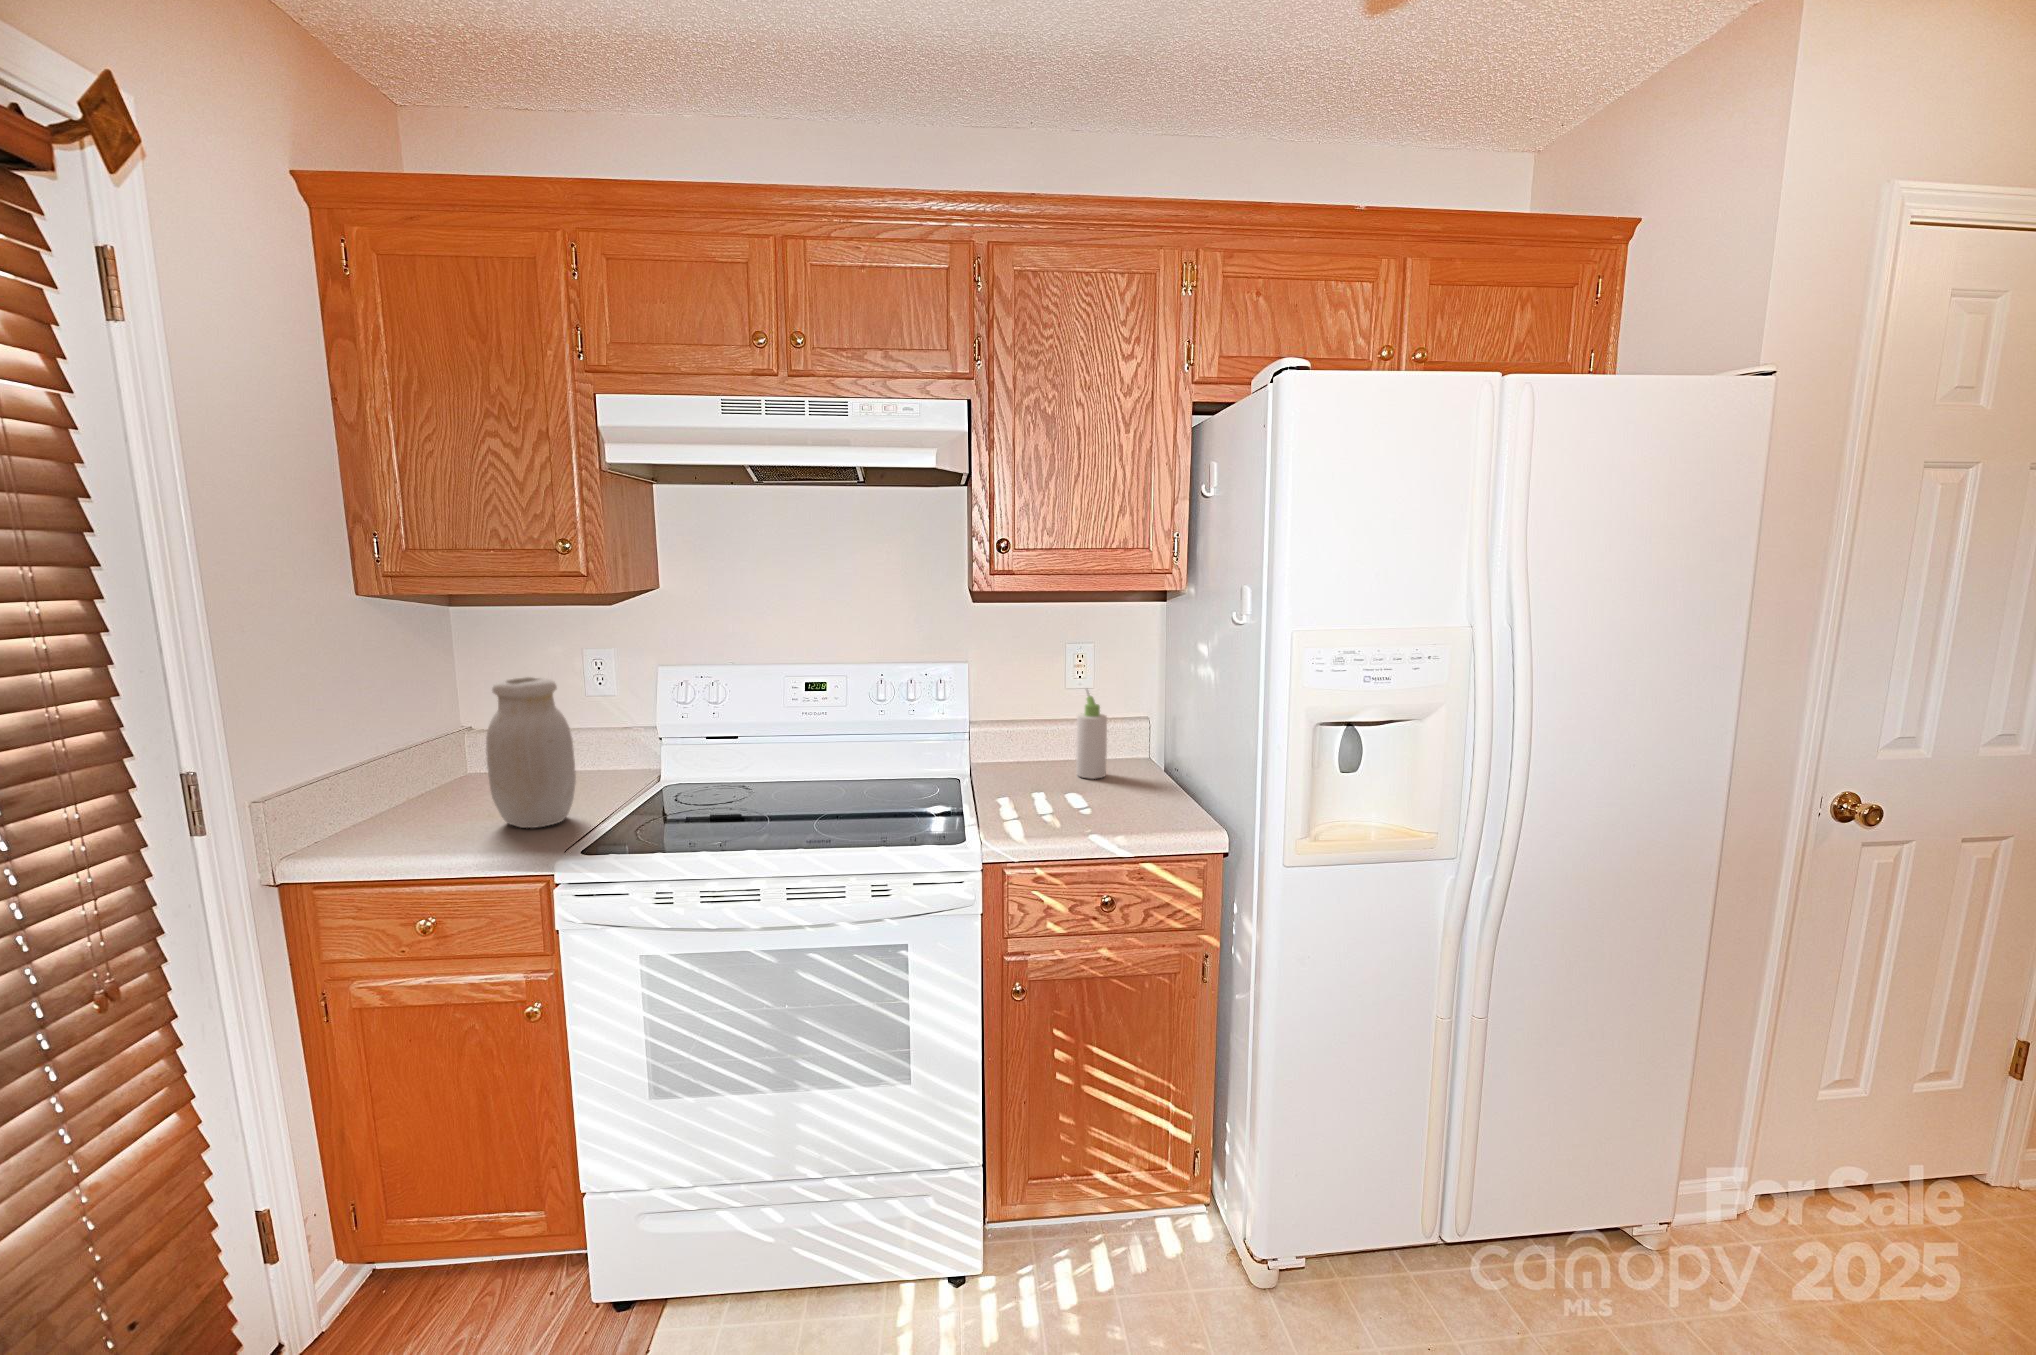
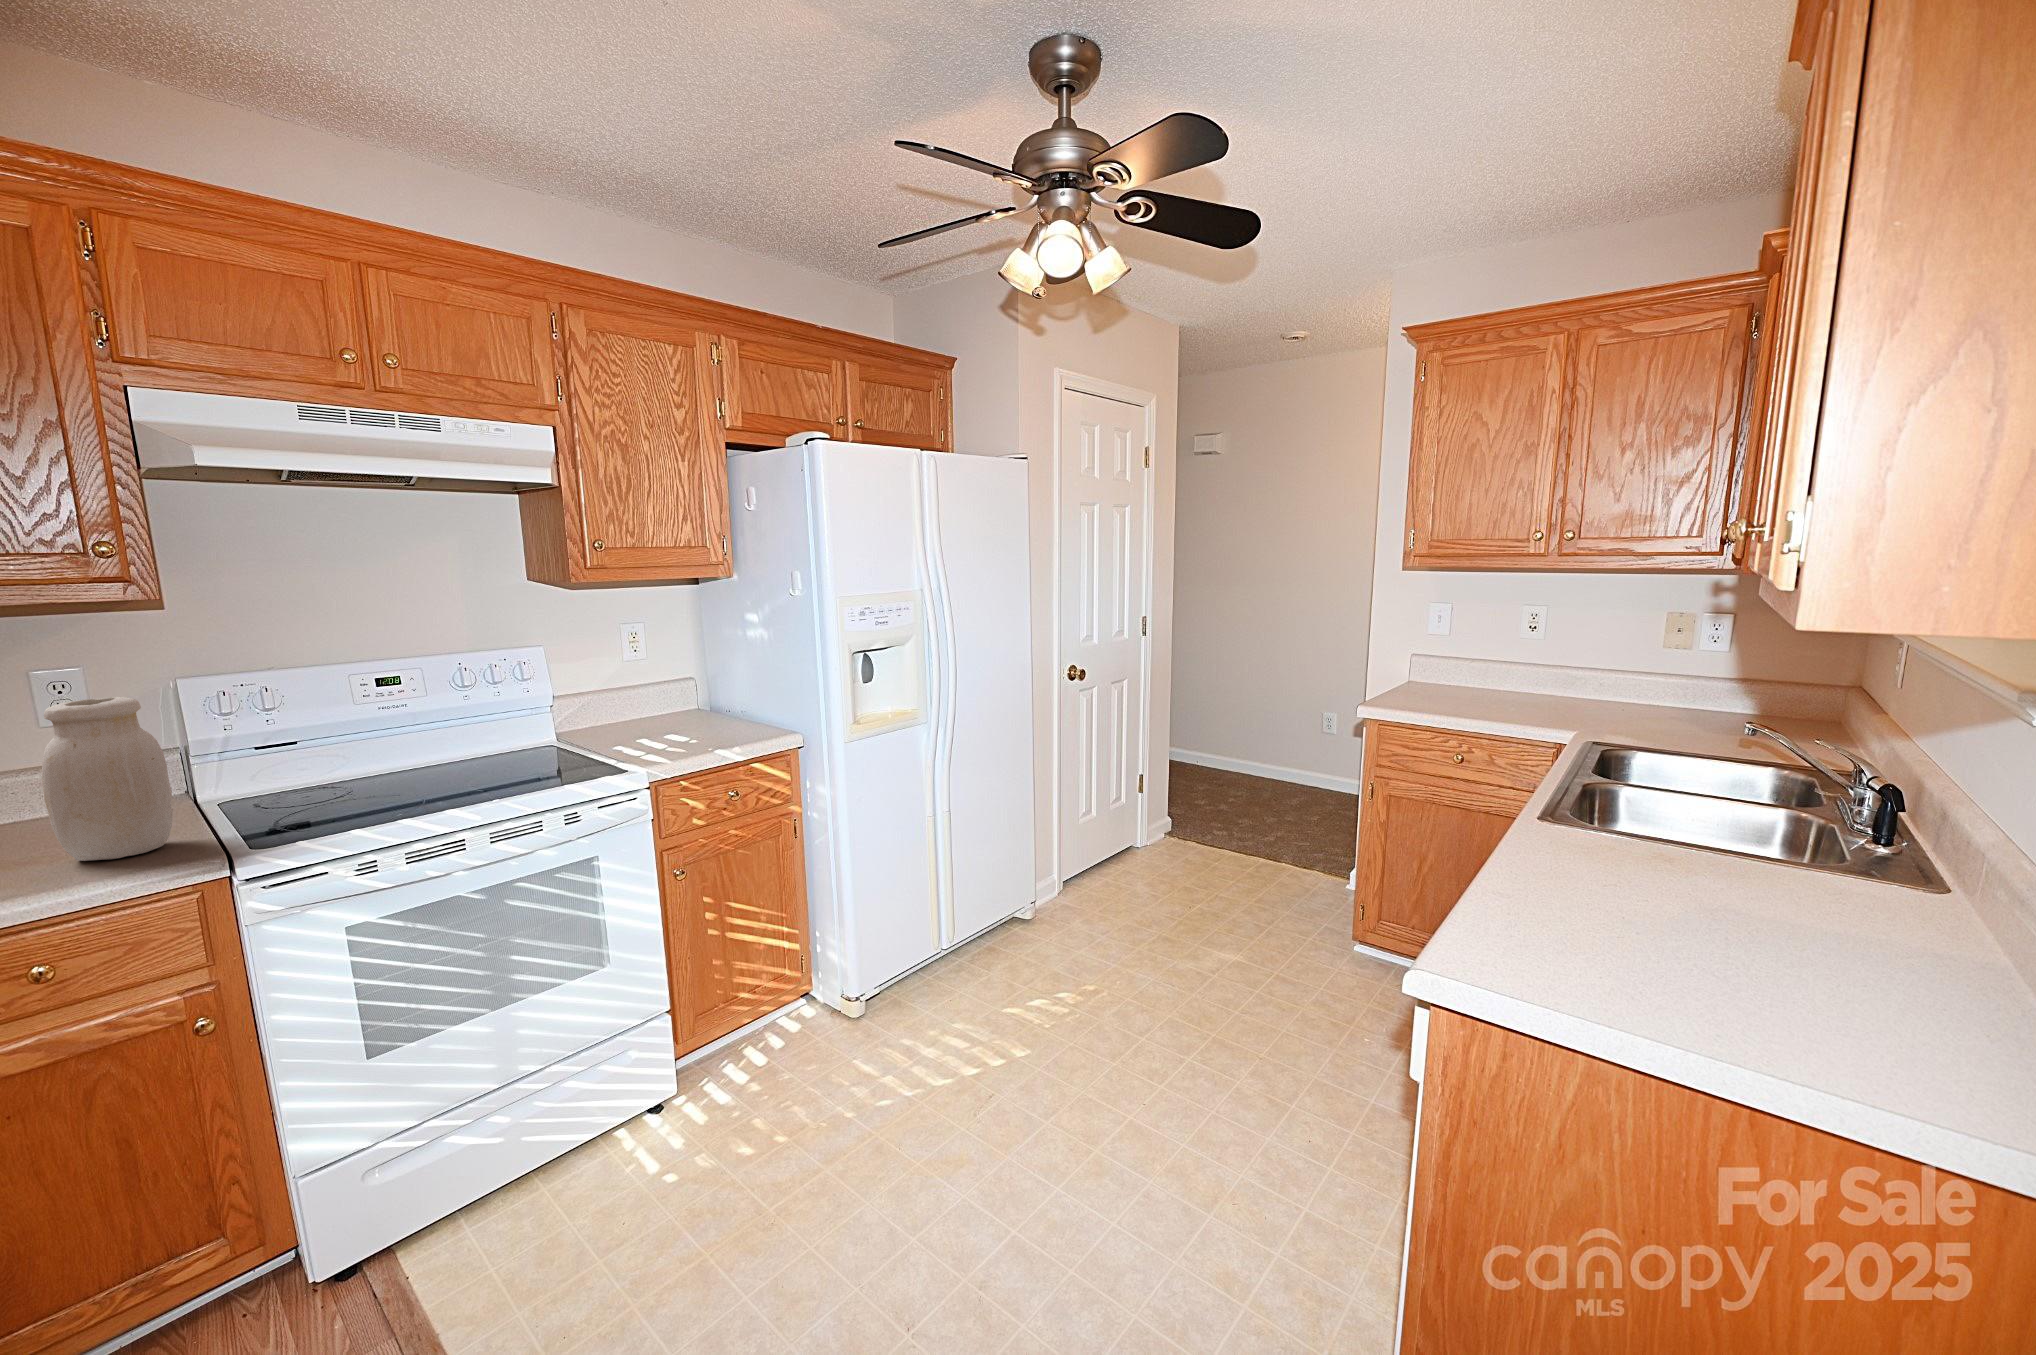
bottle: present [1076,690,1107,779] -> none [651,657,681,726]

